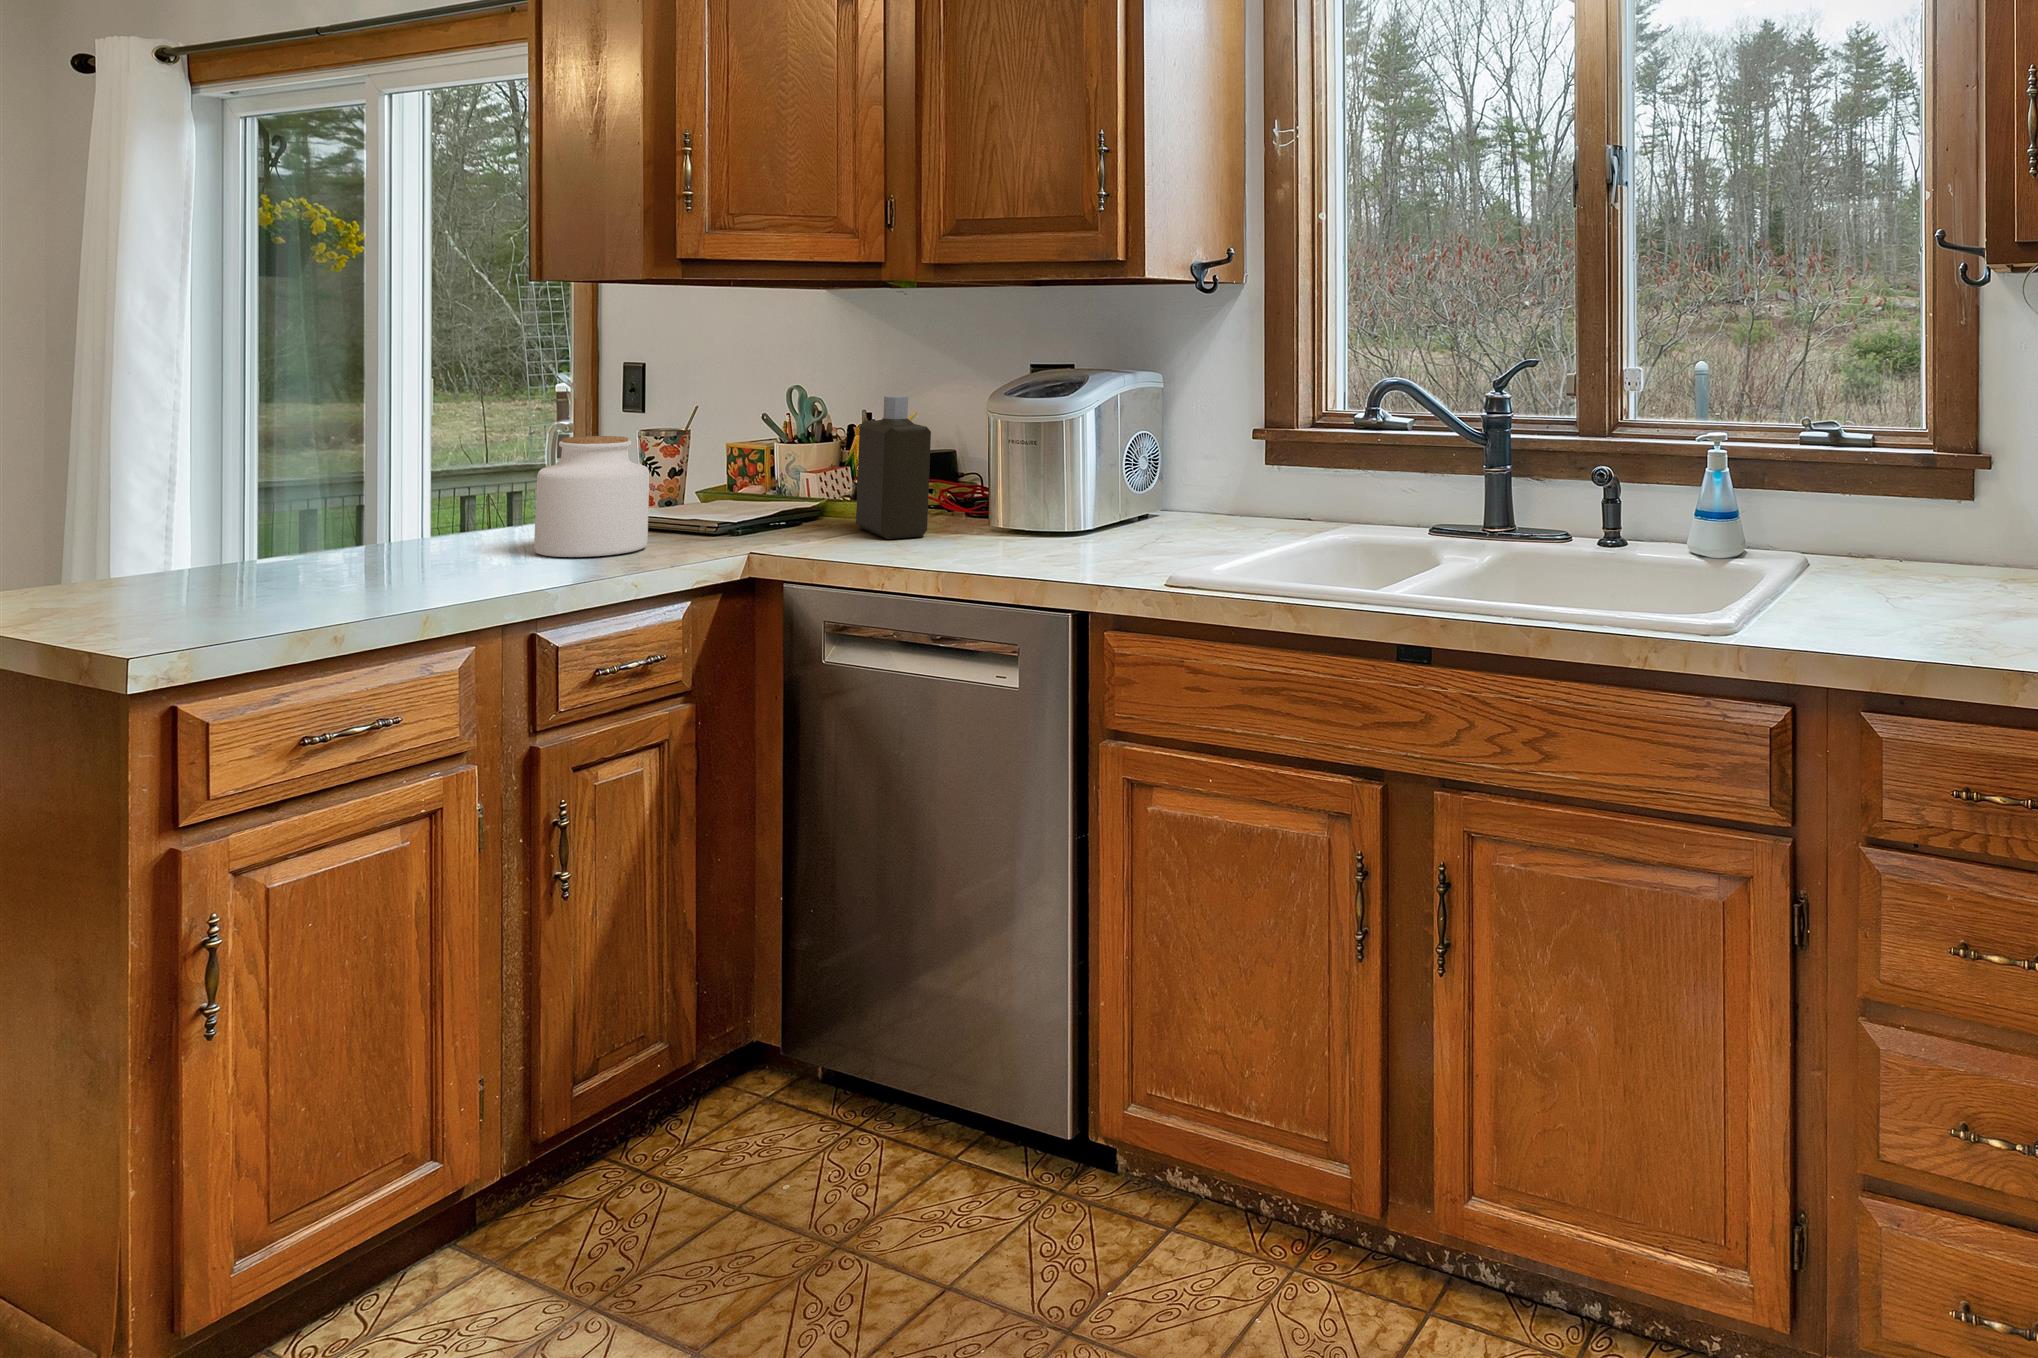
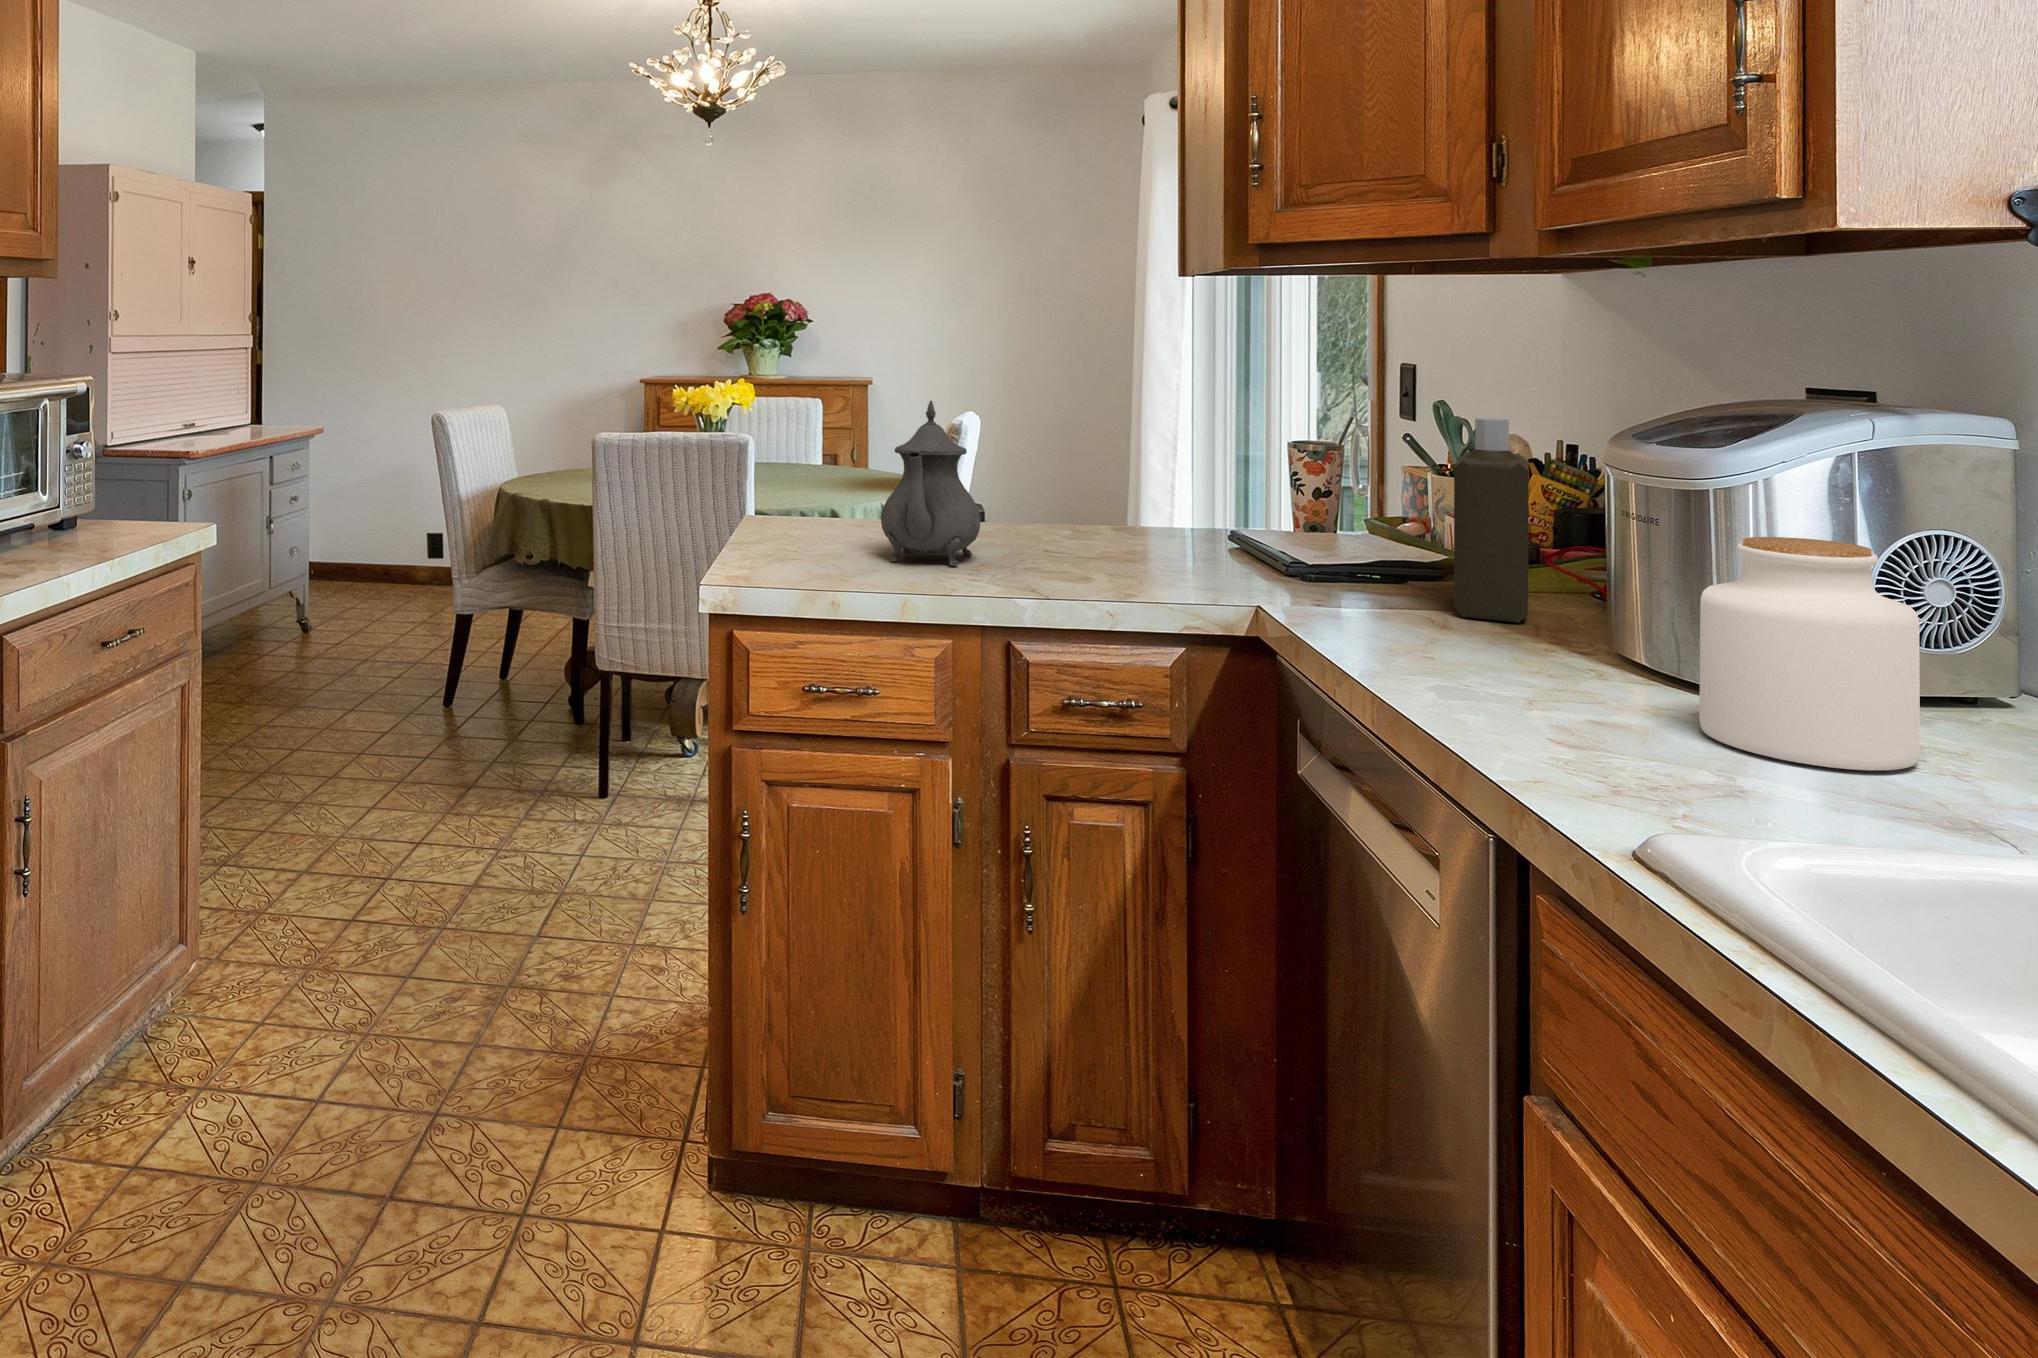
teapot: none [267,401,415,588] -> present [881,401,981,566]
jar: present [534,436,650,557] -> present [1699,537,1920,770]

